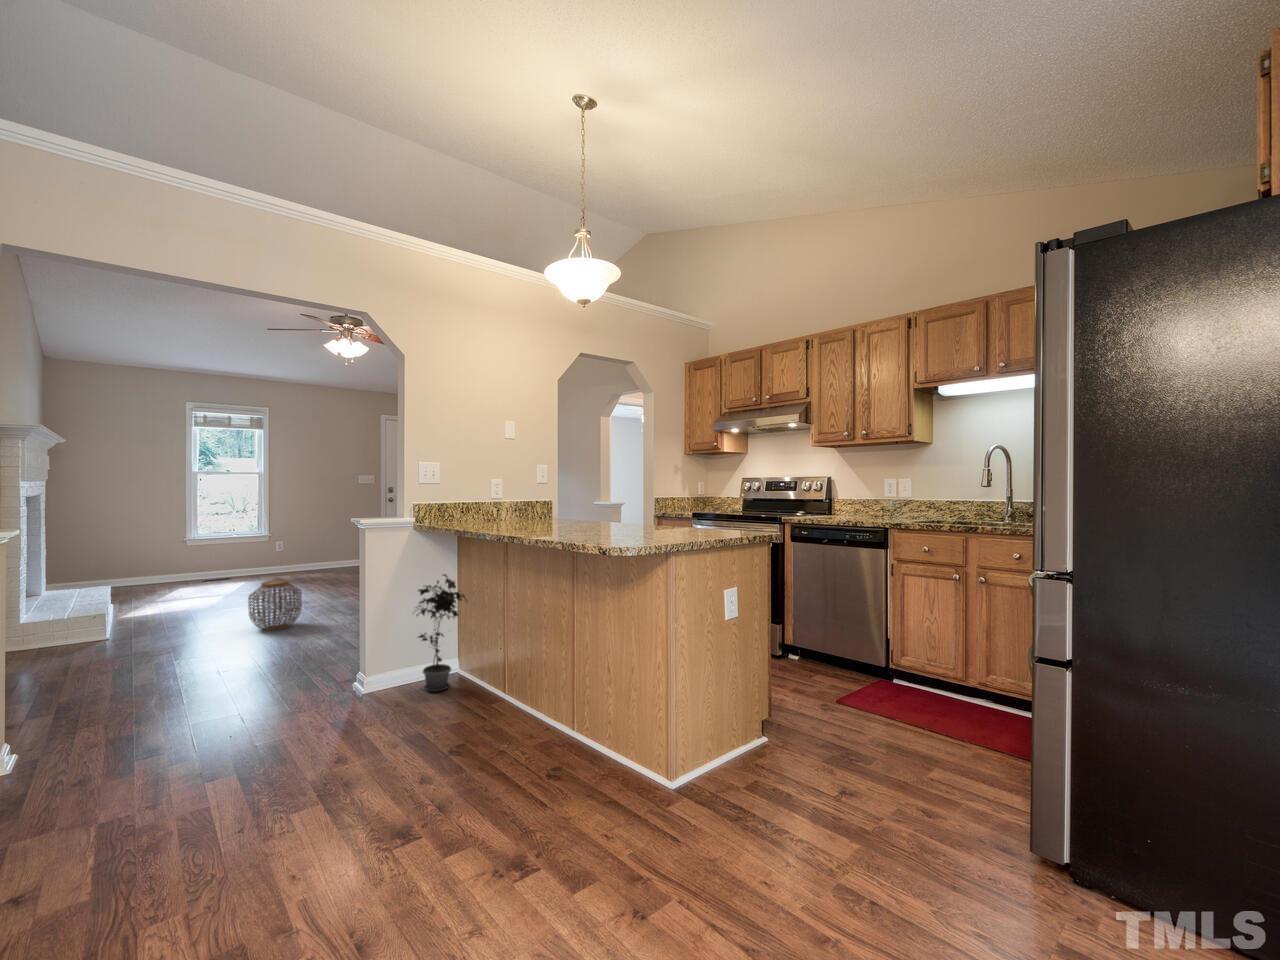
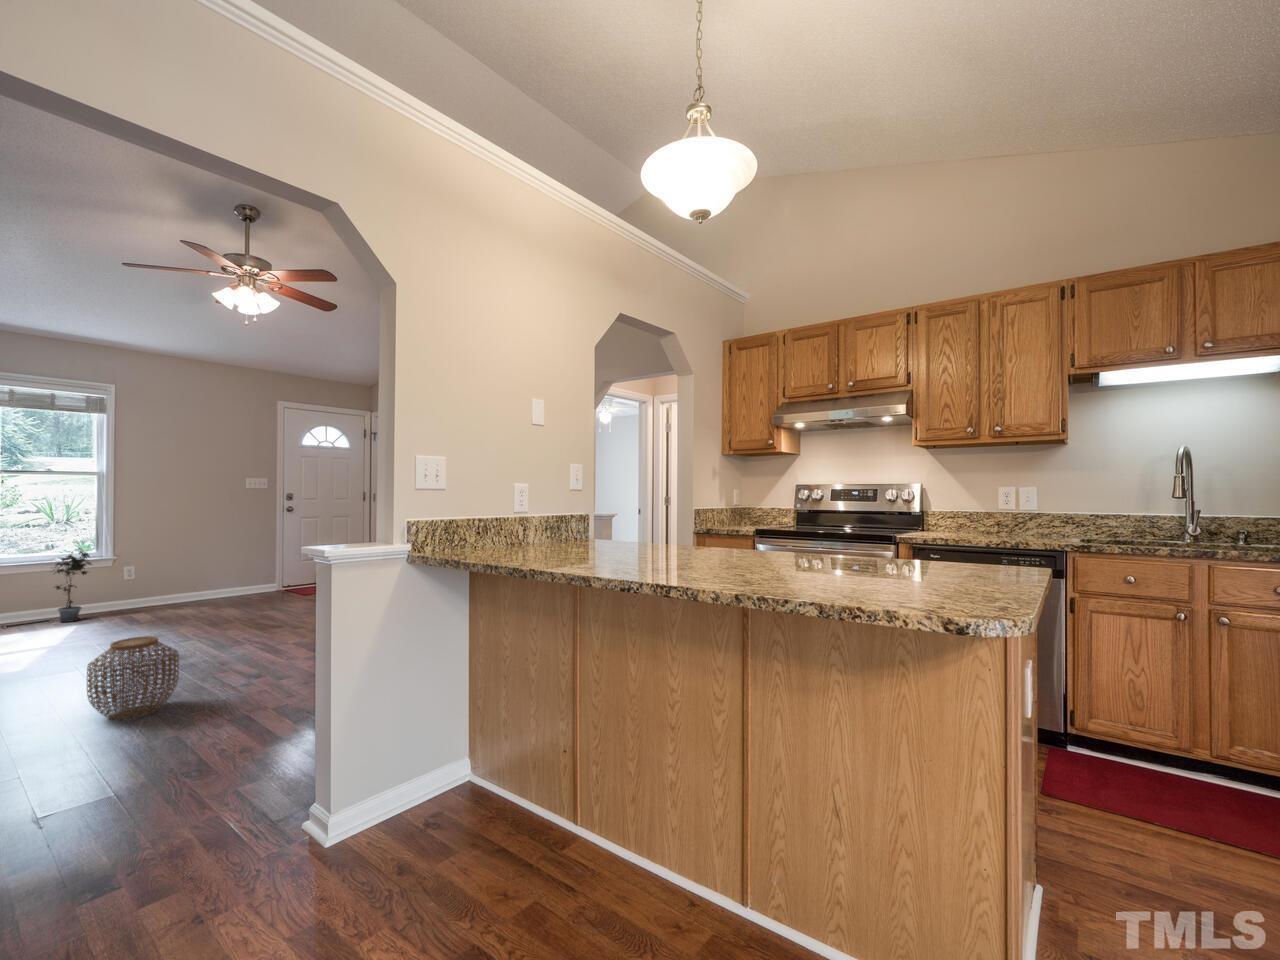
potted plant: present [417,574,468,692] -> present [55,548,91,622]

